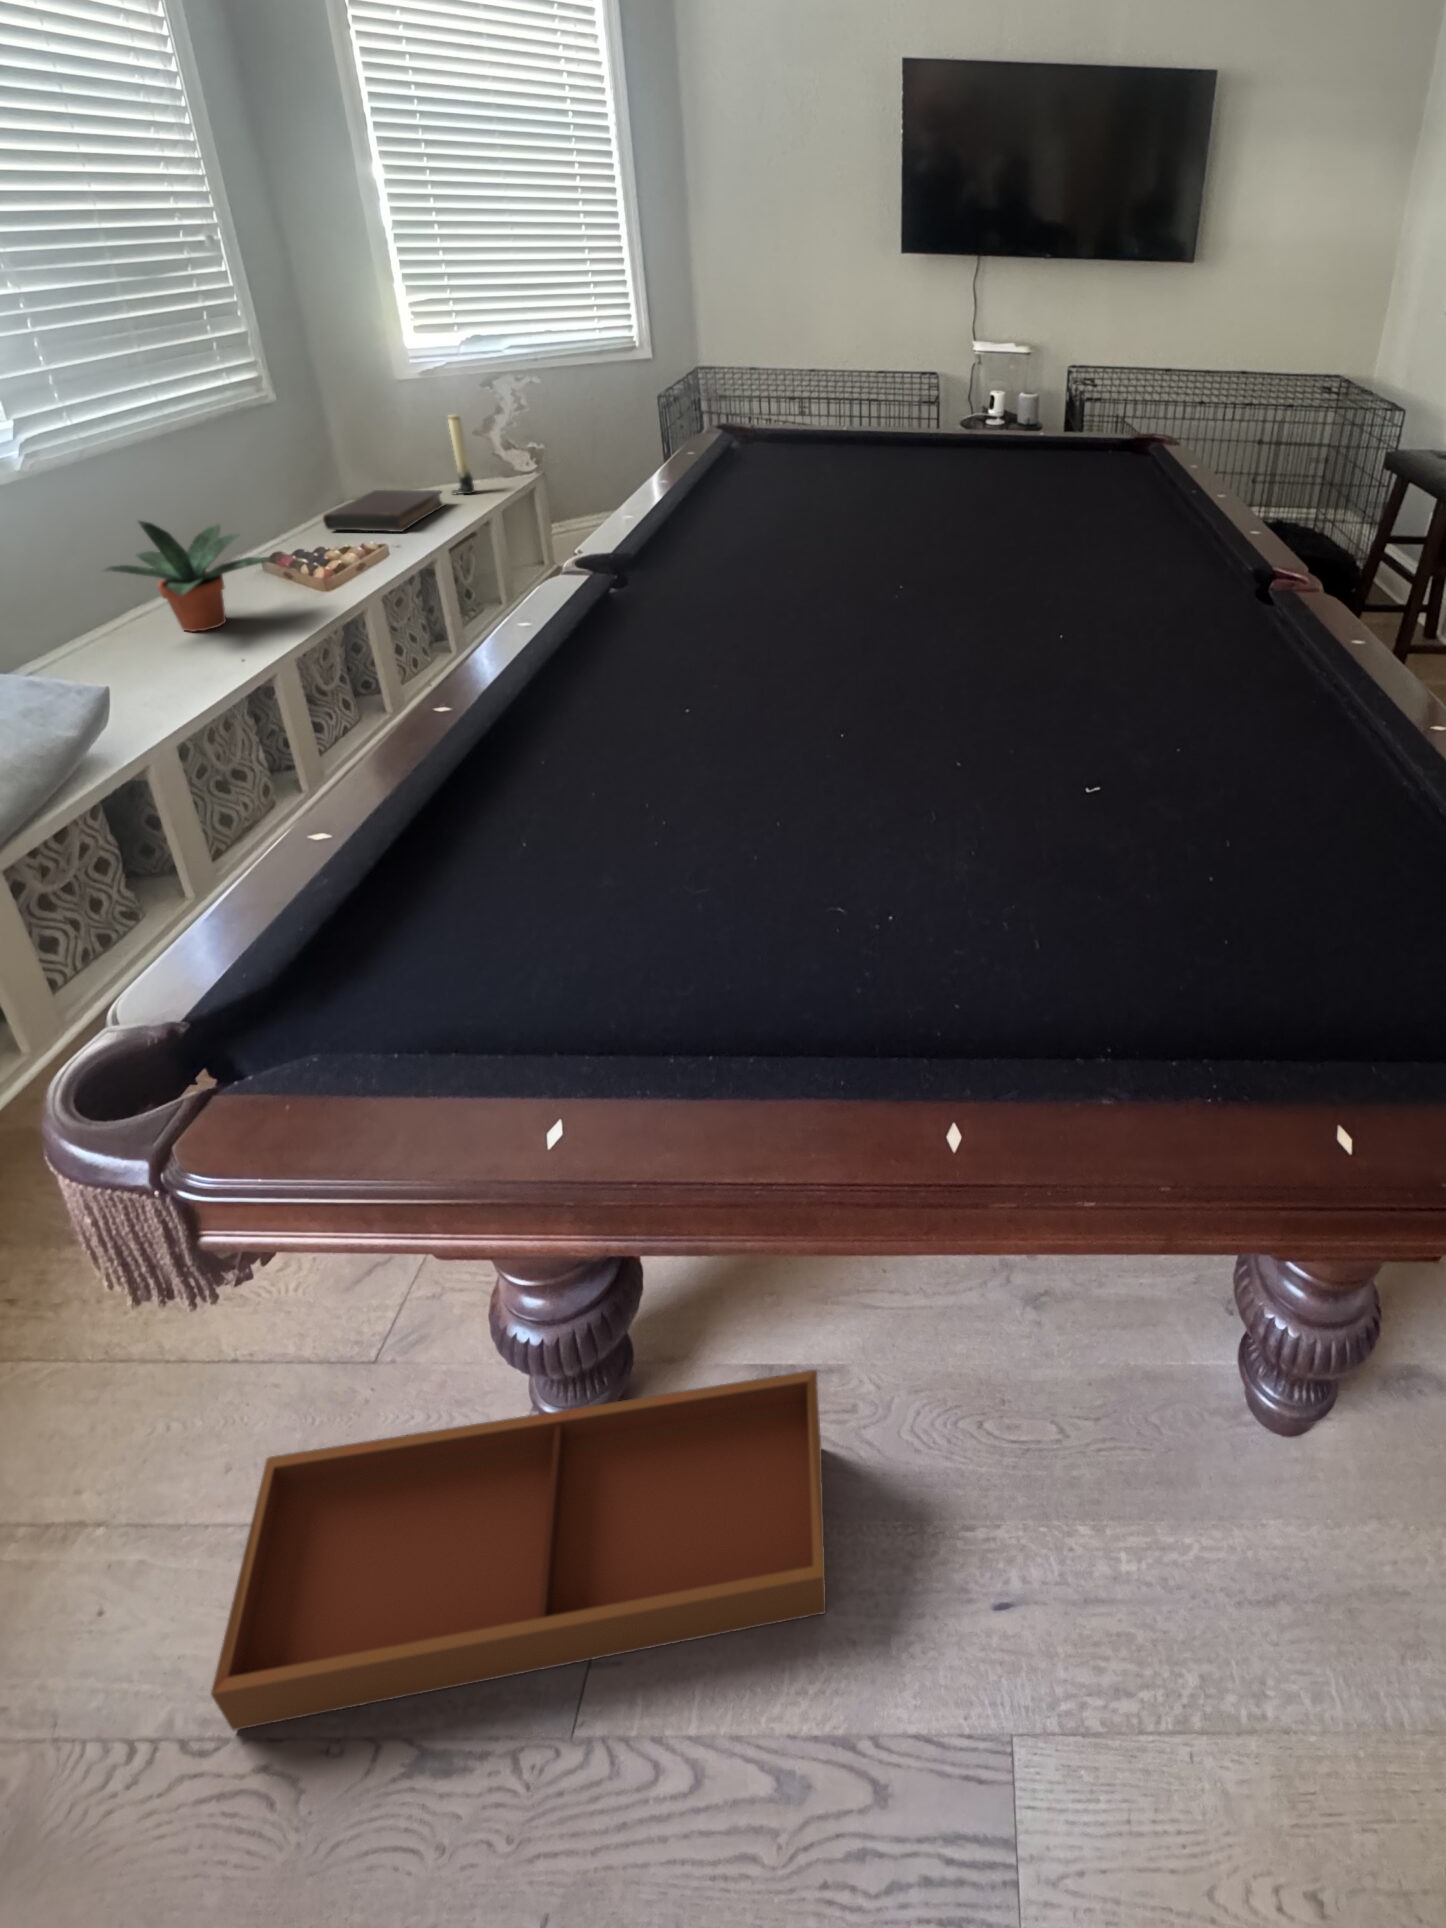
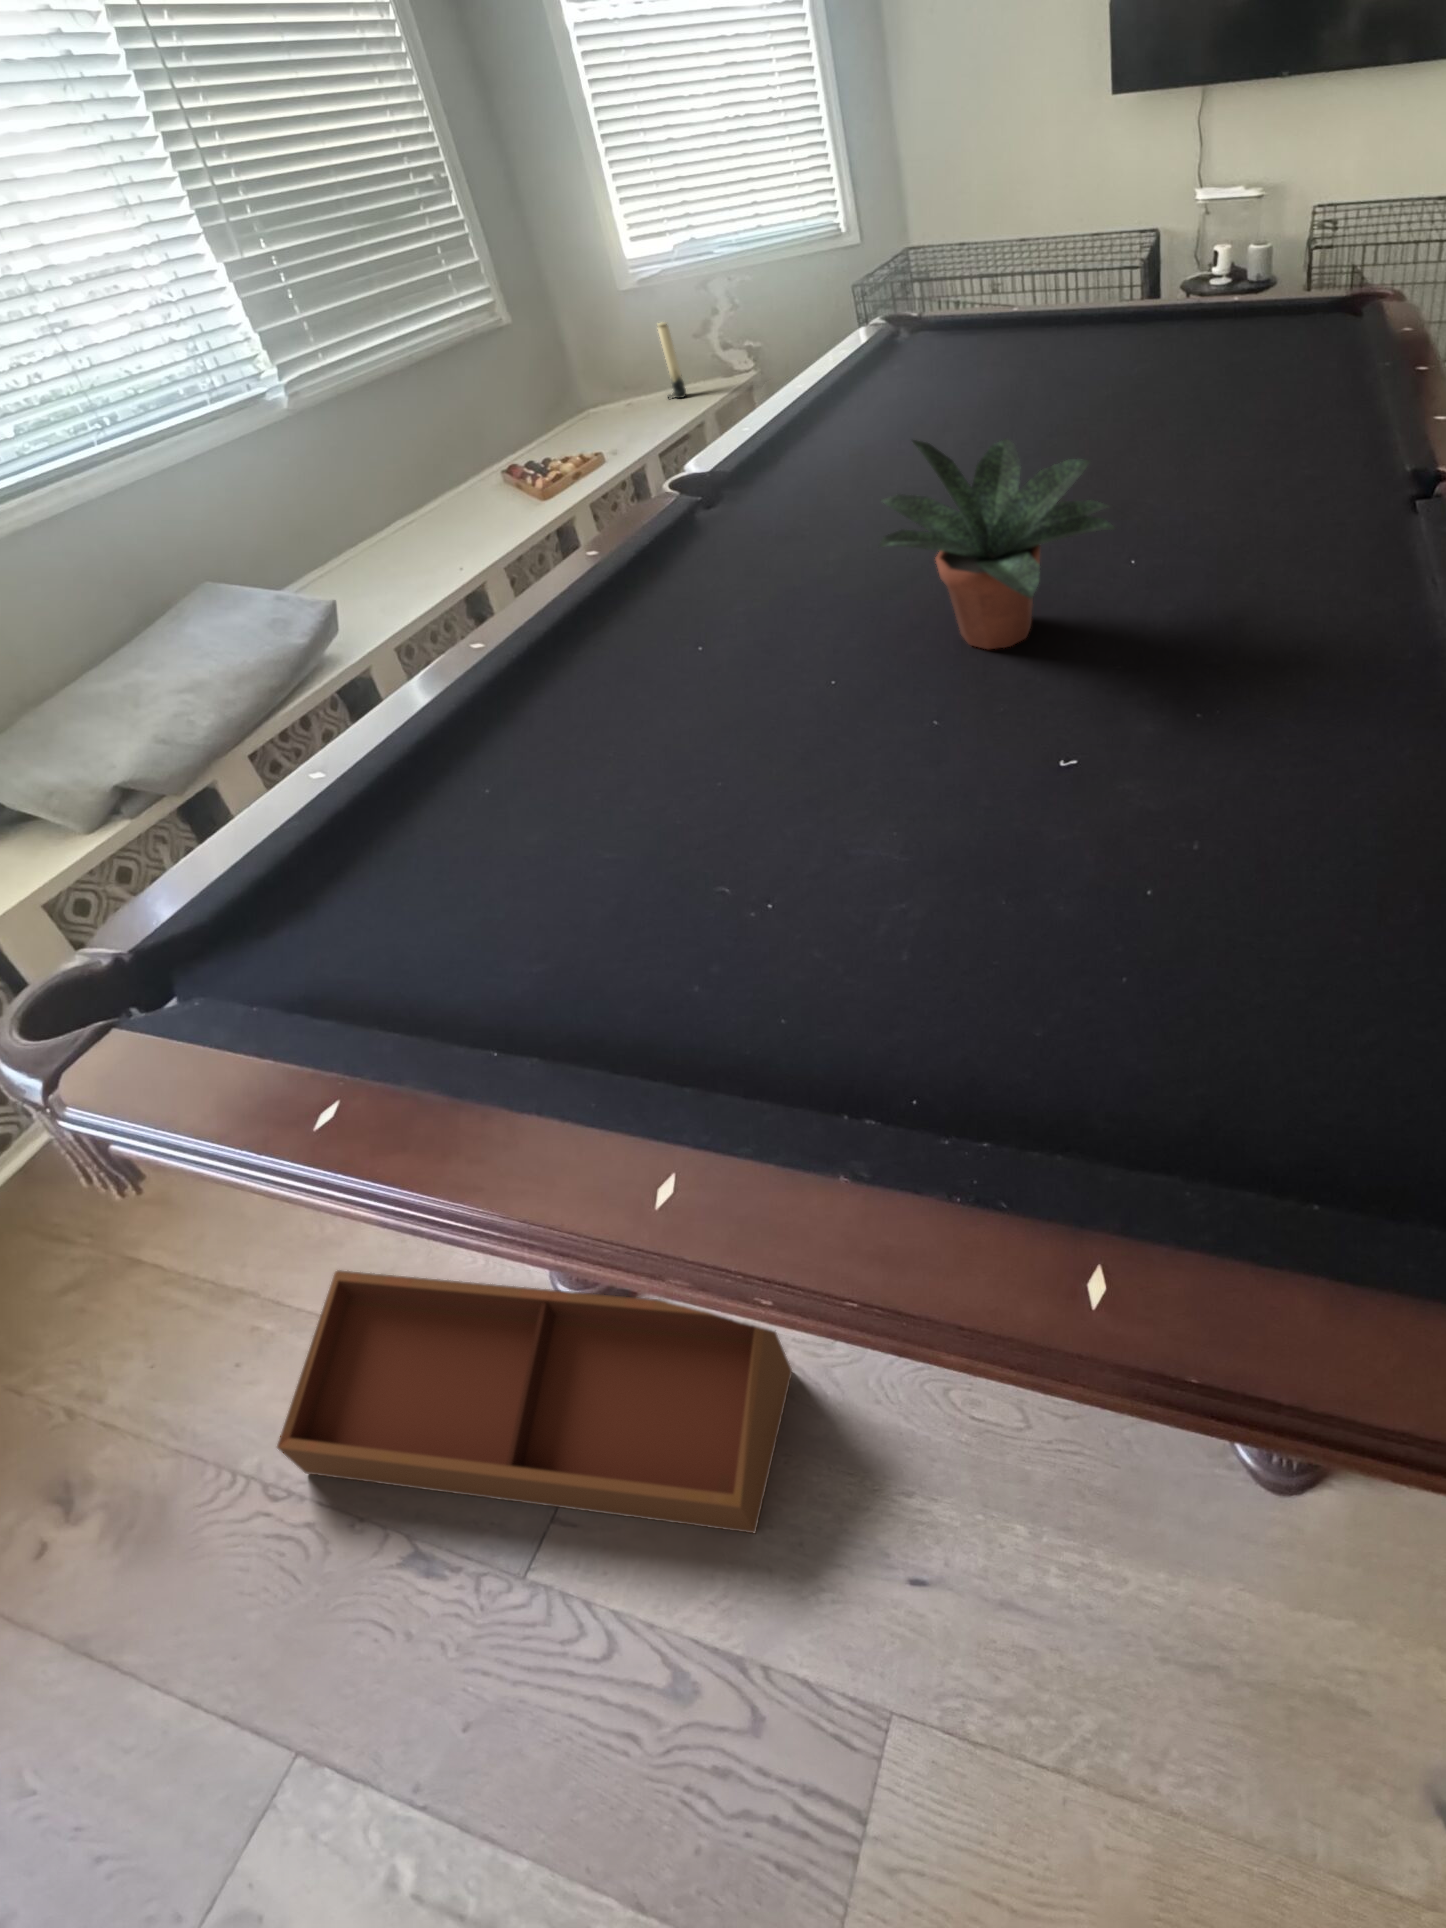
book: present [323,490,444,532] -> none [553,396,659,440]
potted plant: present [105,521,270,632] -> present [879,439,1115,649]

